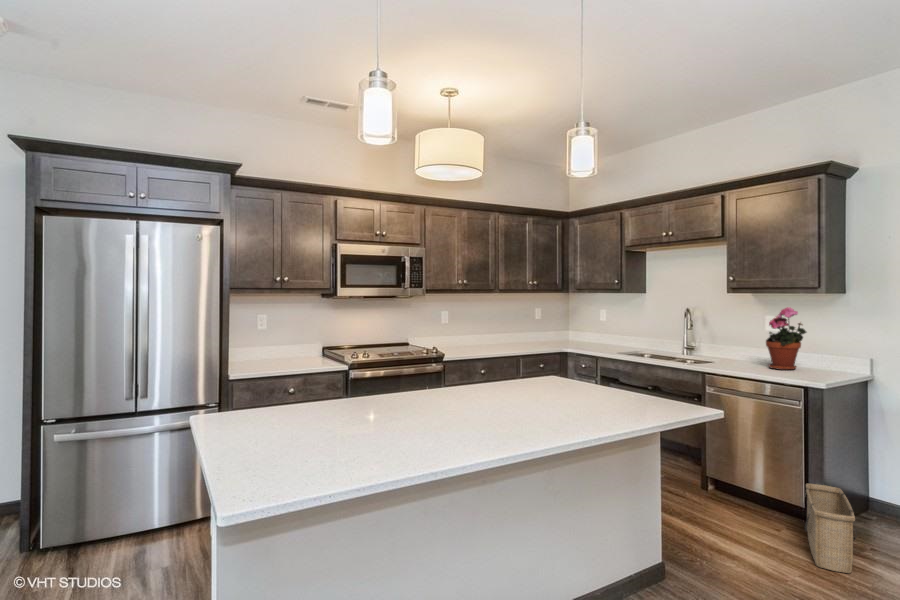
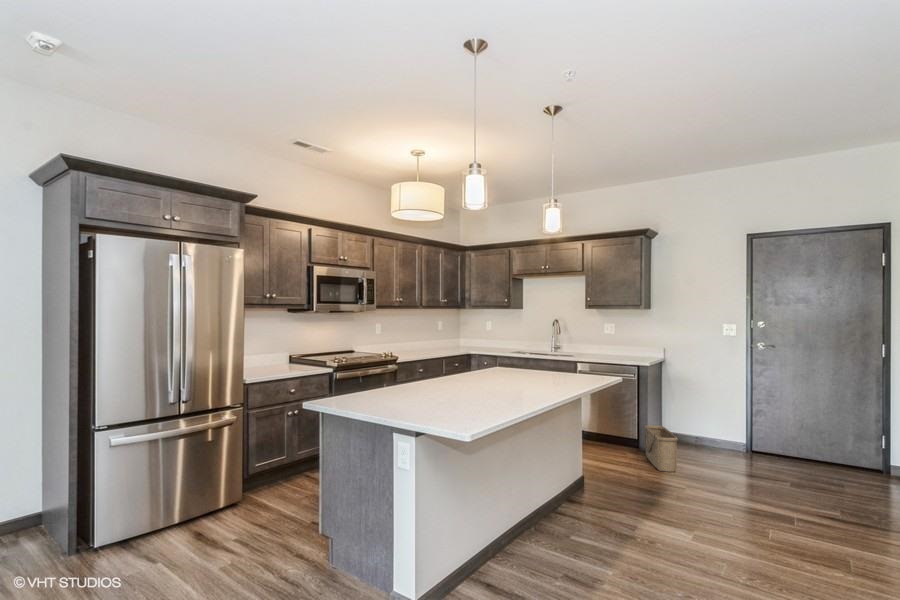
potted plant: present [766,307,806,370] -> none [613,318,636,358]

